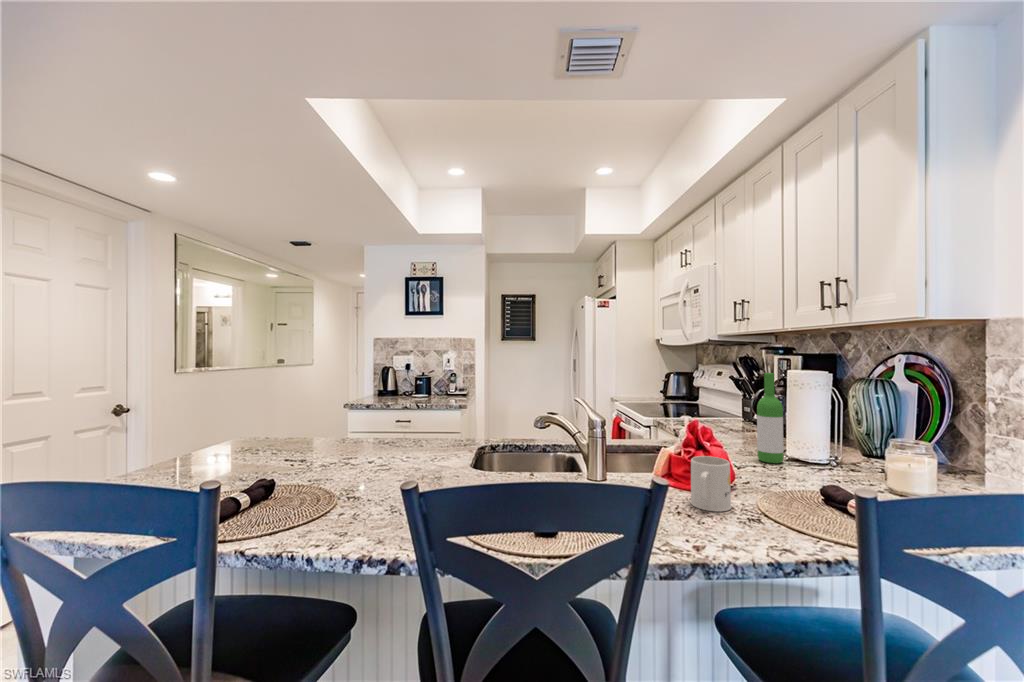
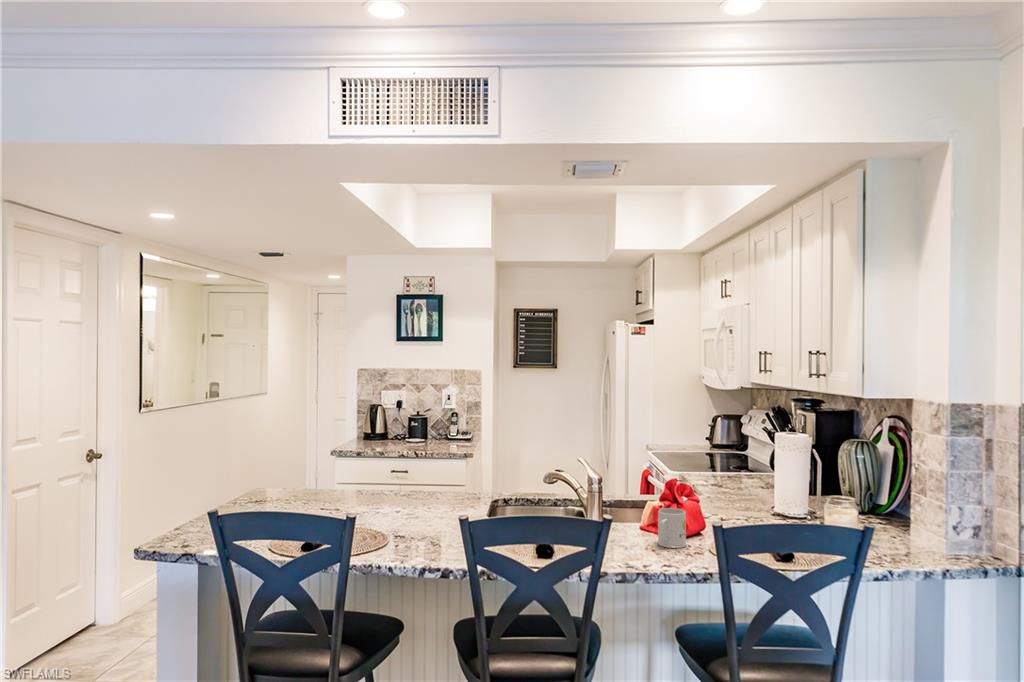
wine bottle: present [757,373,784,463] -> none [745,437,766,518]

